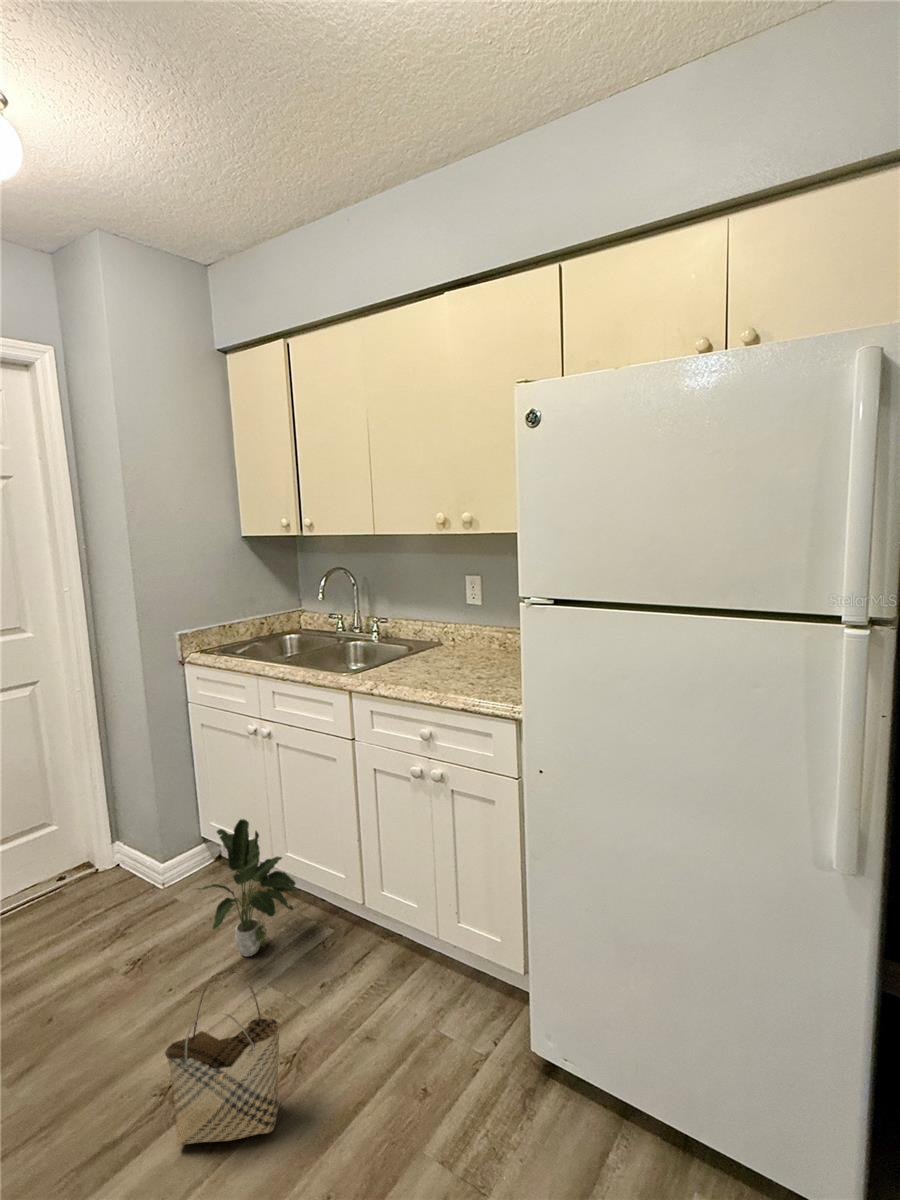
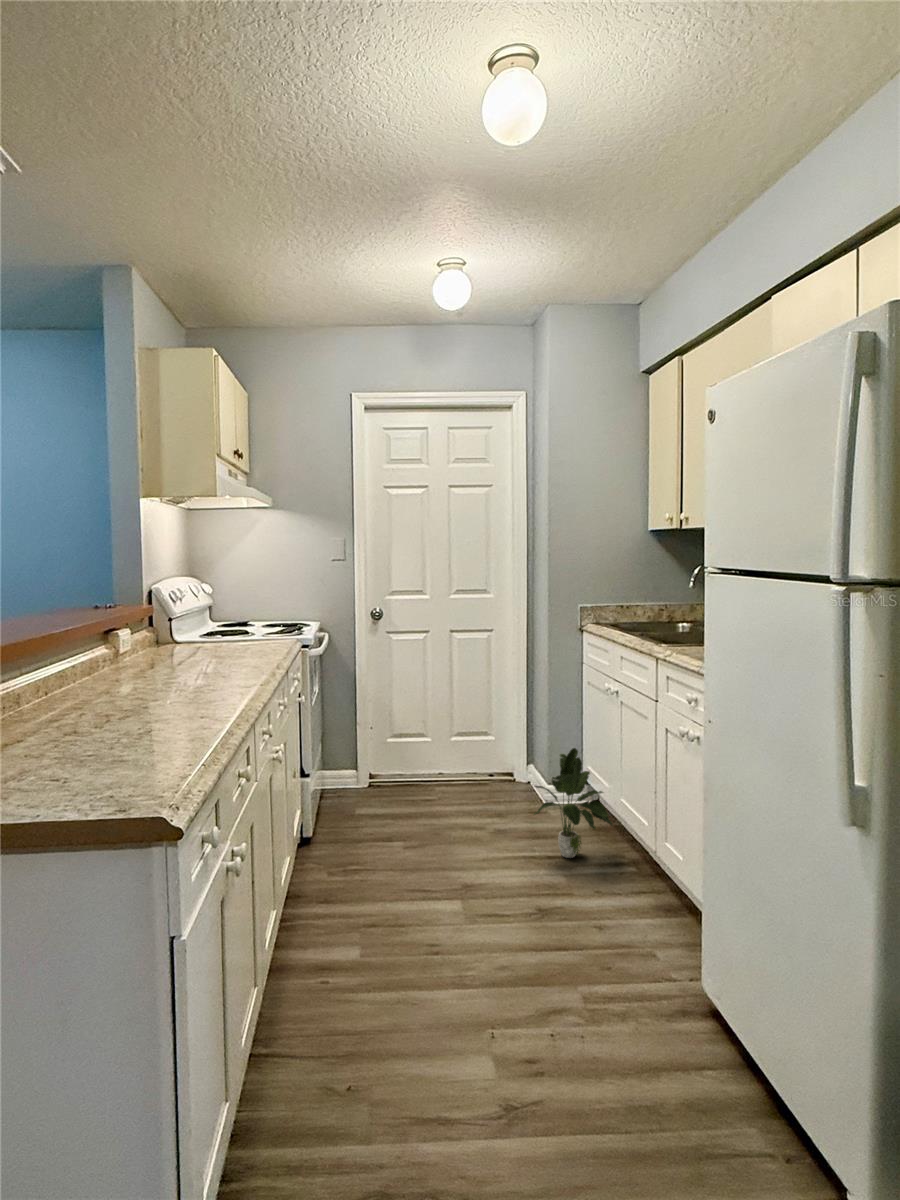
woven basket: present [165,970,280,1146] -> none [456,815,524,929]

